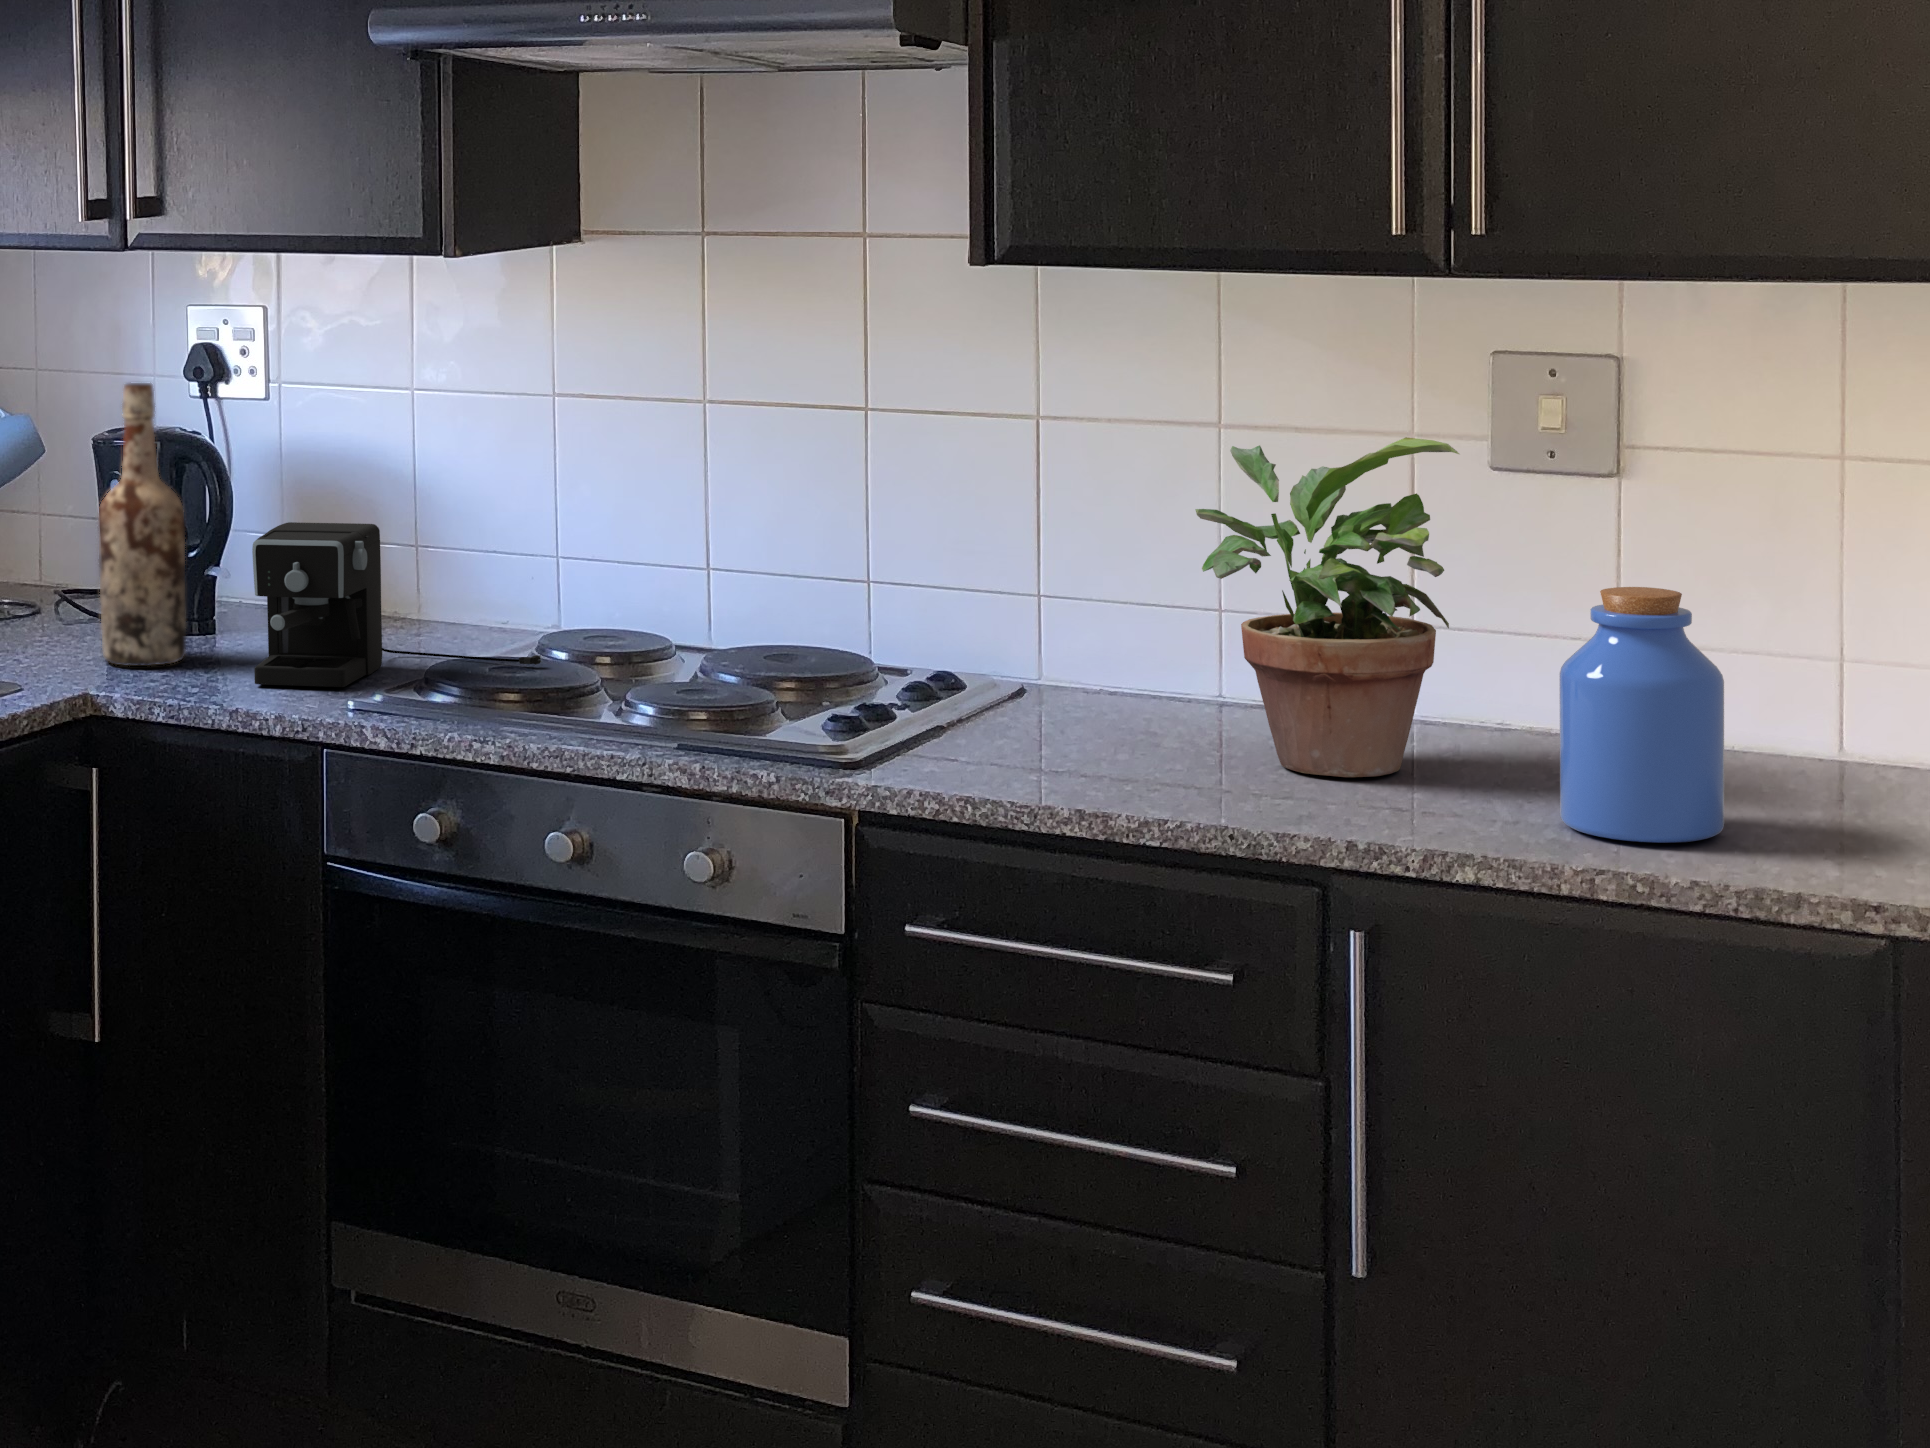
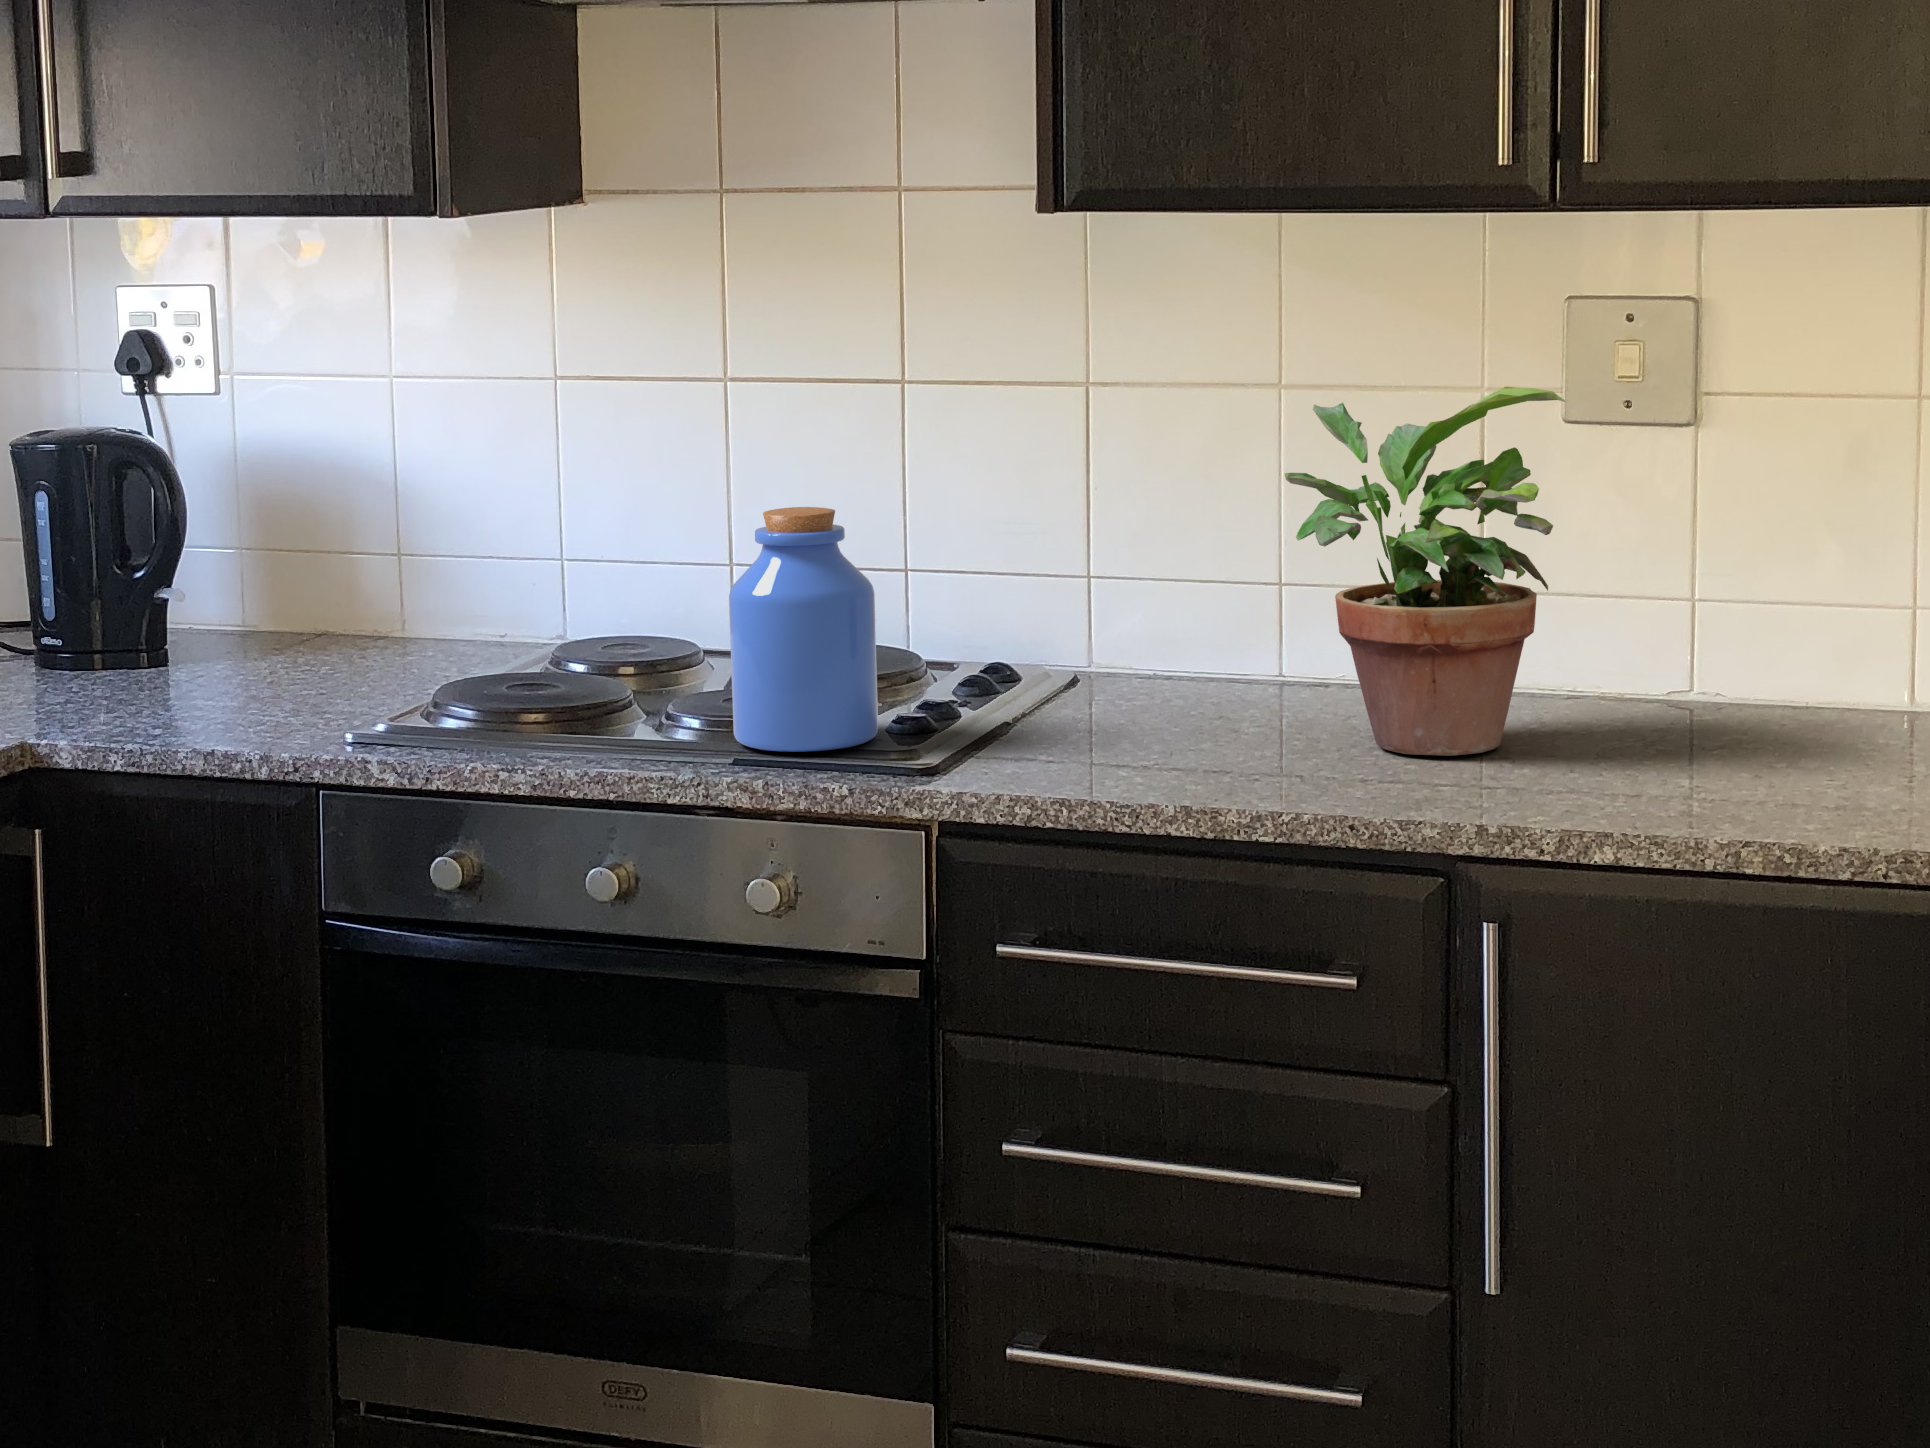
wine bottle: present [98,383,186,666] -> none [27,373,138,705]
coffee maker: present [252,522,541,687] -> none [218,528,553,718]
jar: present [1560,587,1724,843] -> present [729,507,878,752]

